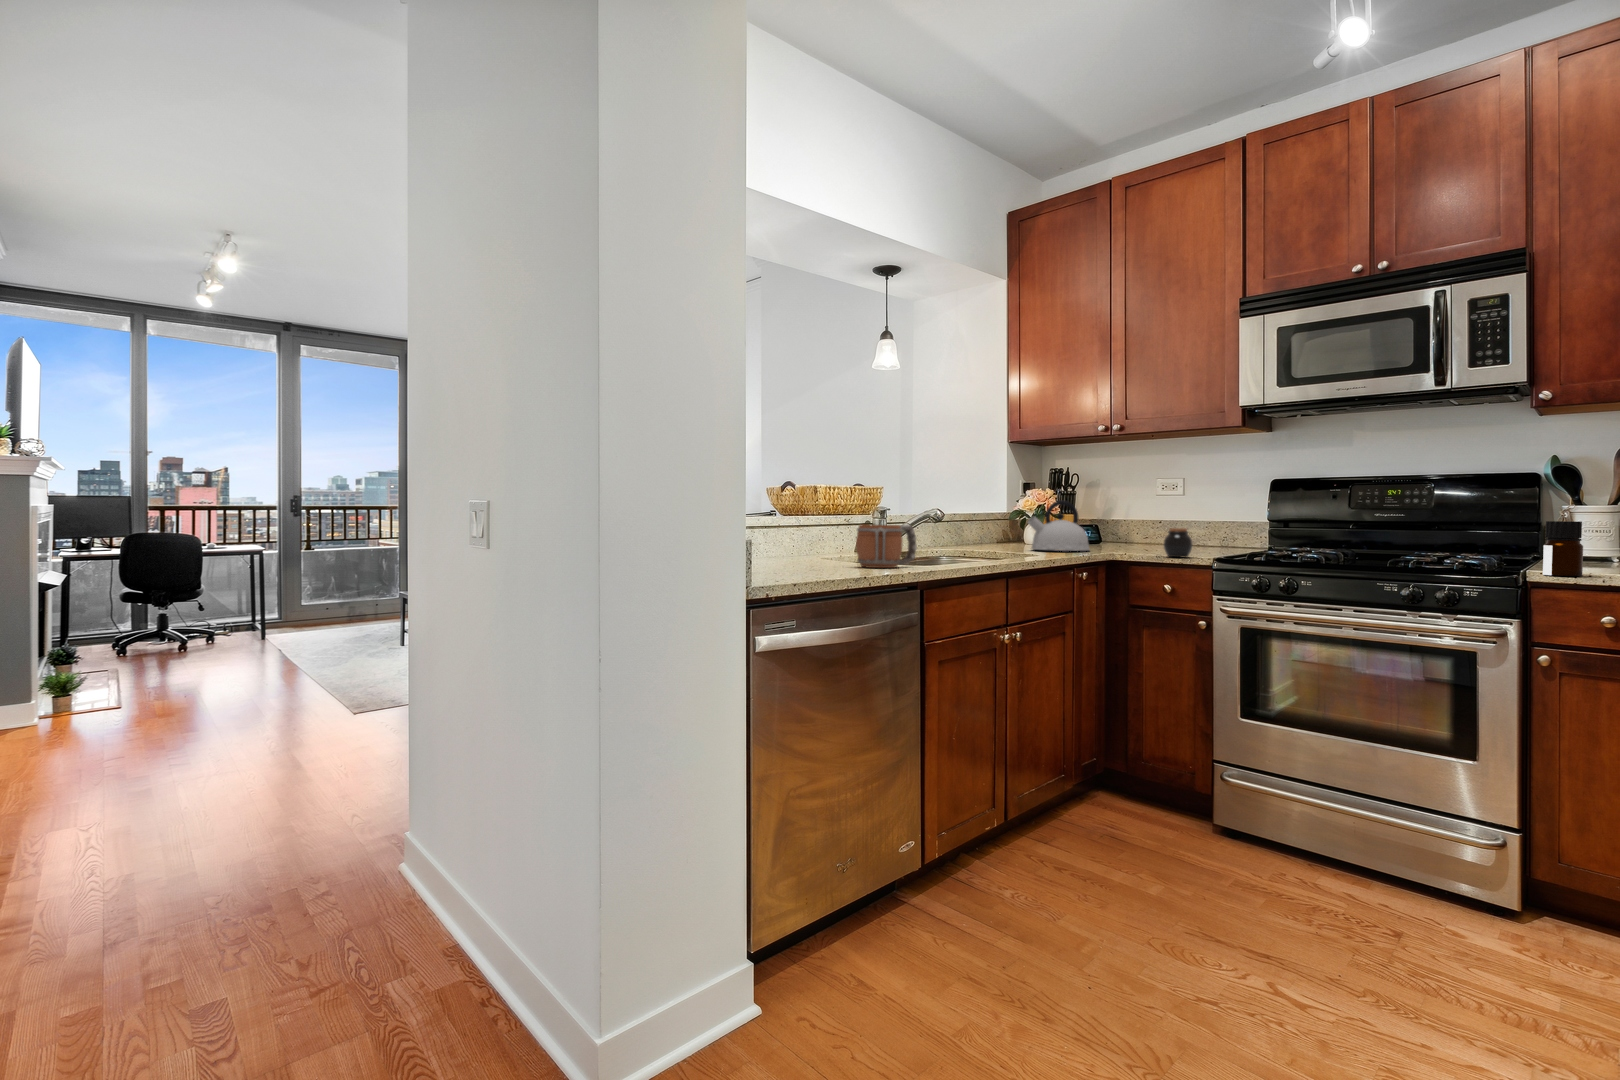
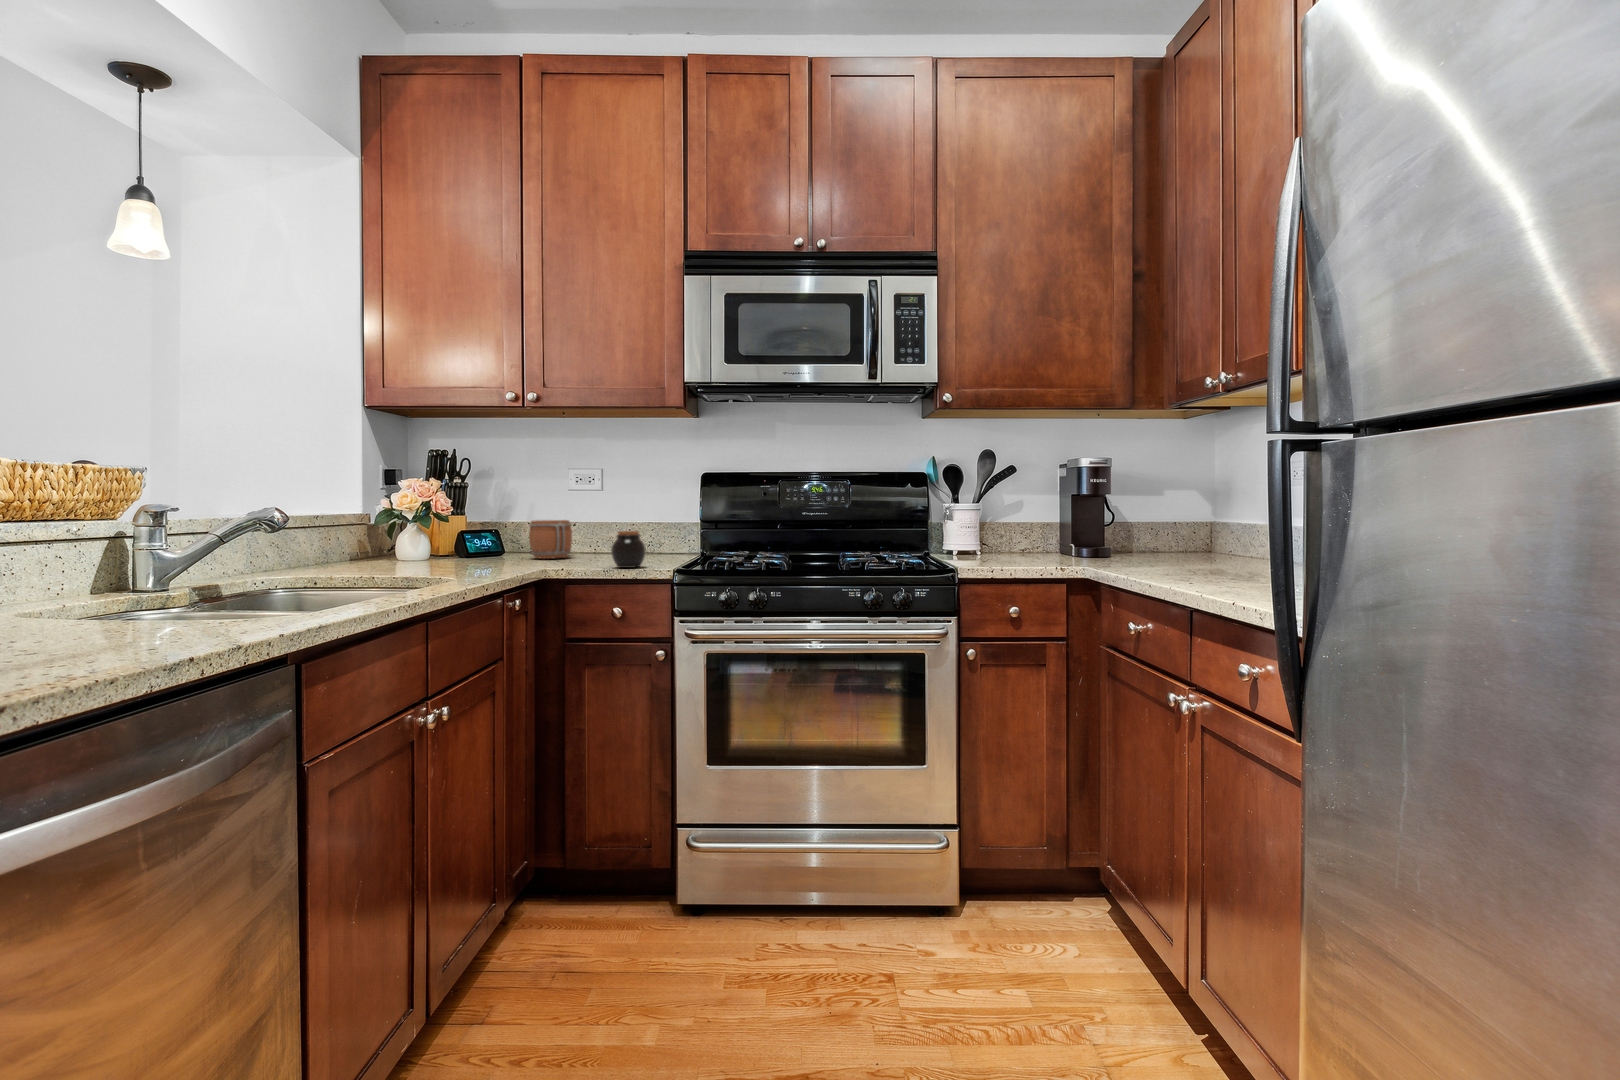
kettle: present [1028,500,1090,551] -> none [413,496,504,567]
bottle: present [1543,521,1583,576] -> none [979,516,1007,568]
mug: present [856,524,917,568] -> present [529,520,572,559]

